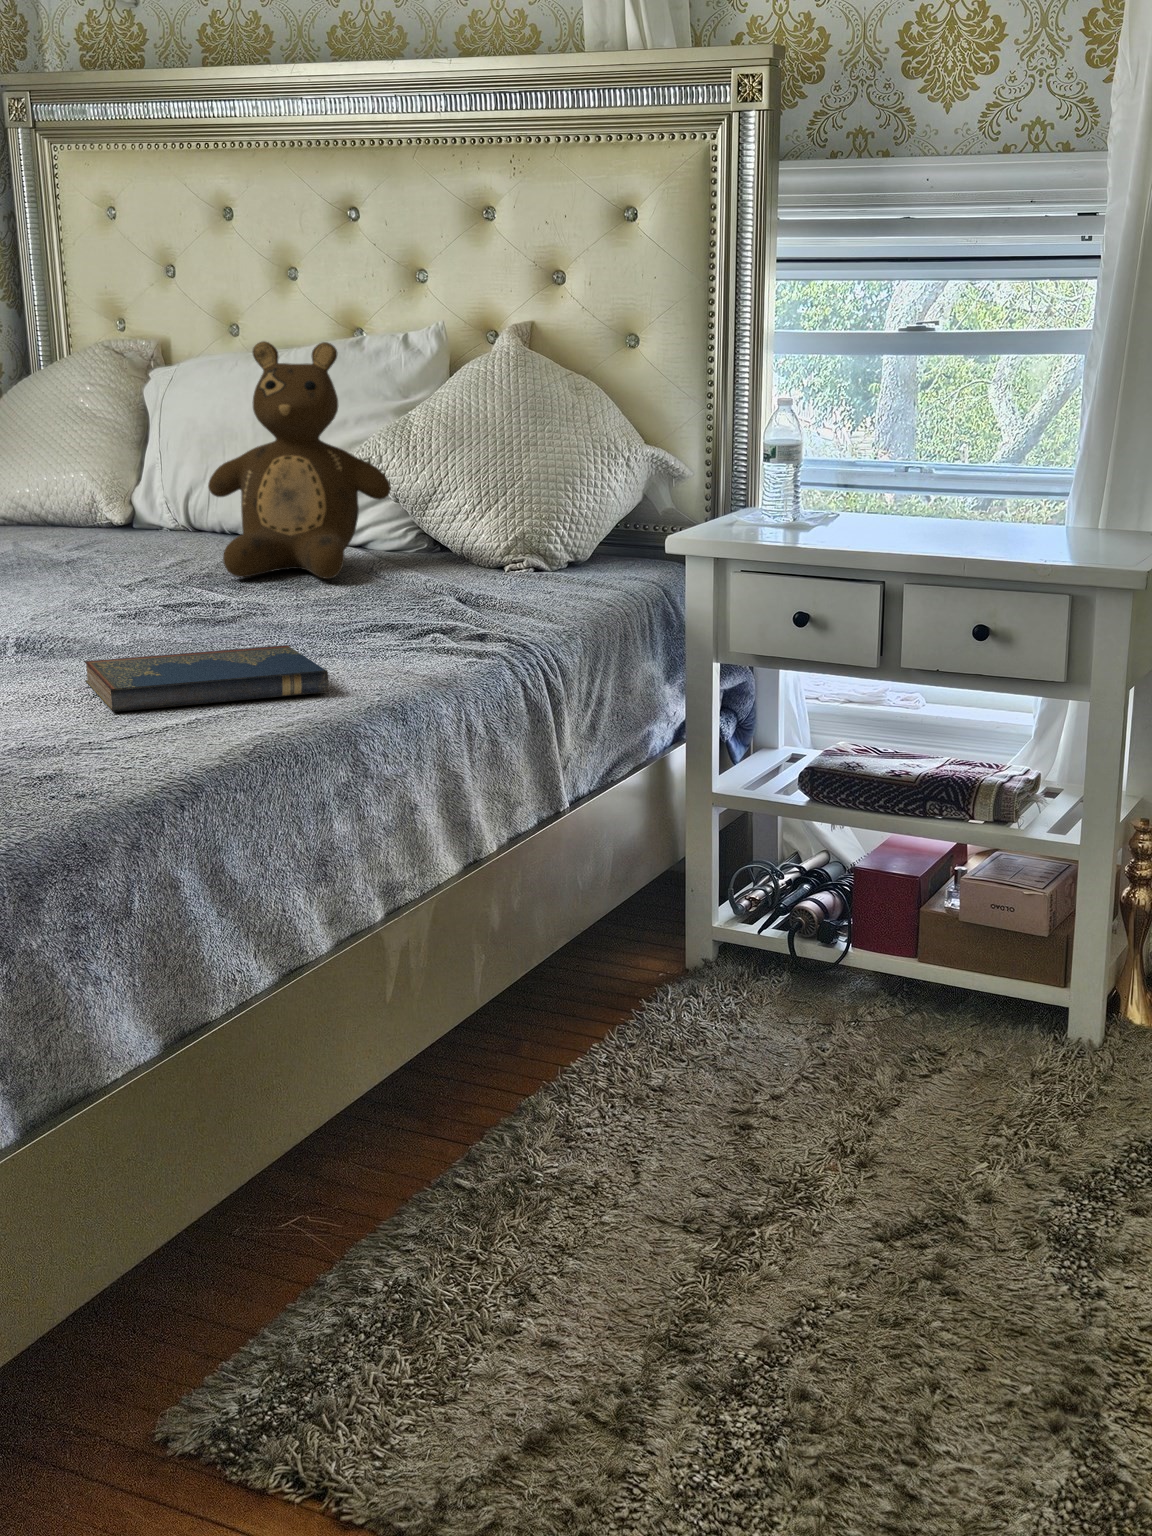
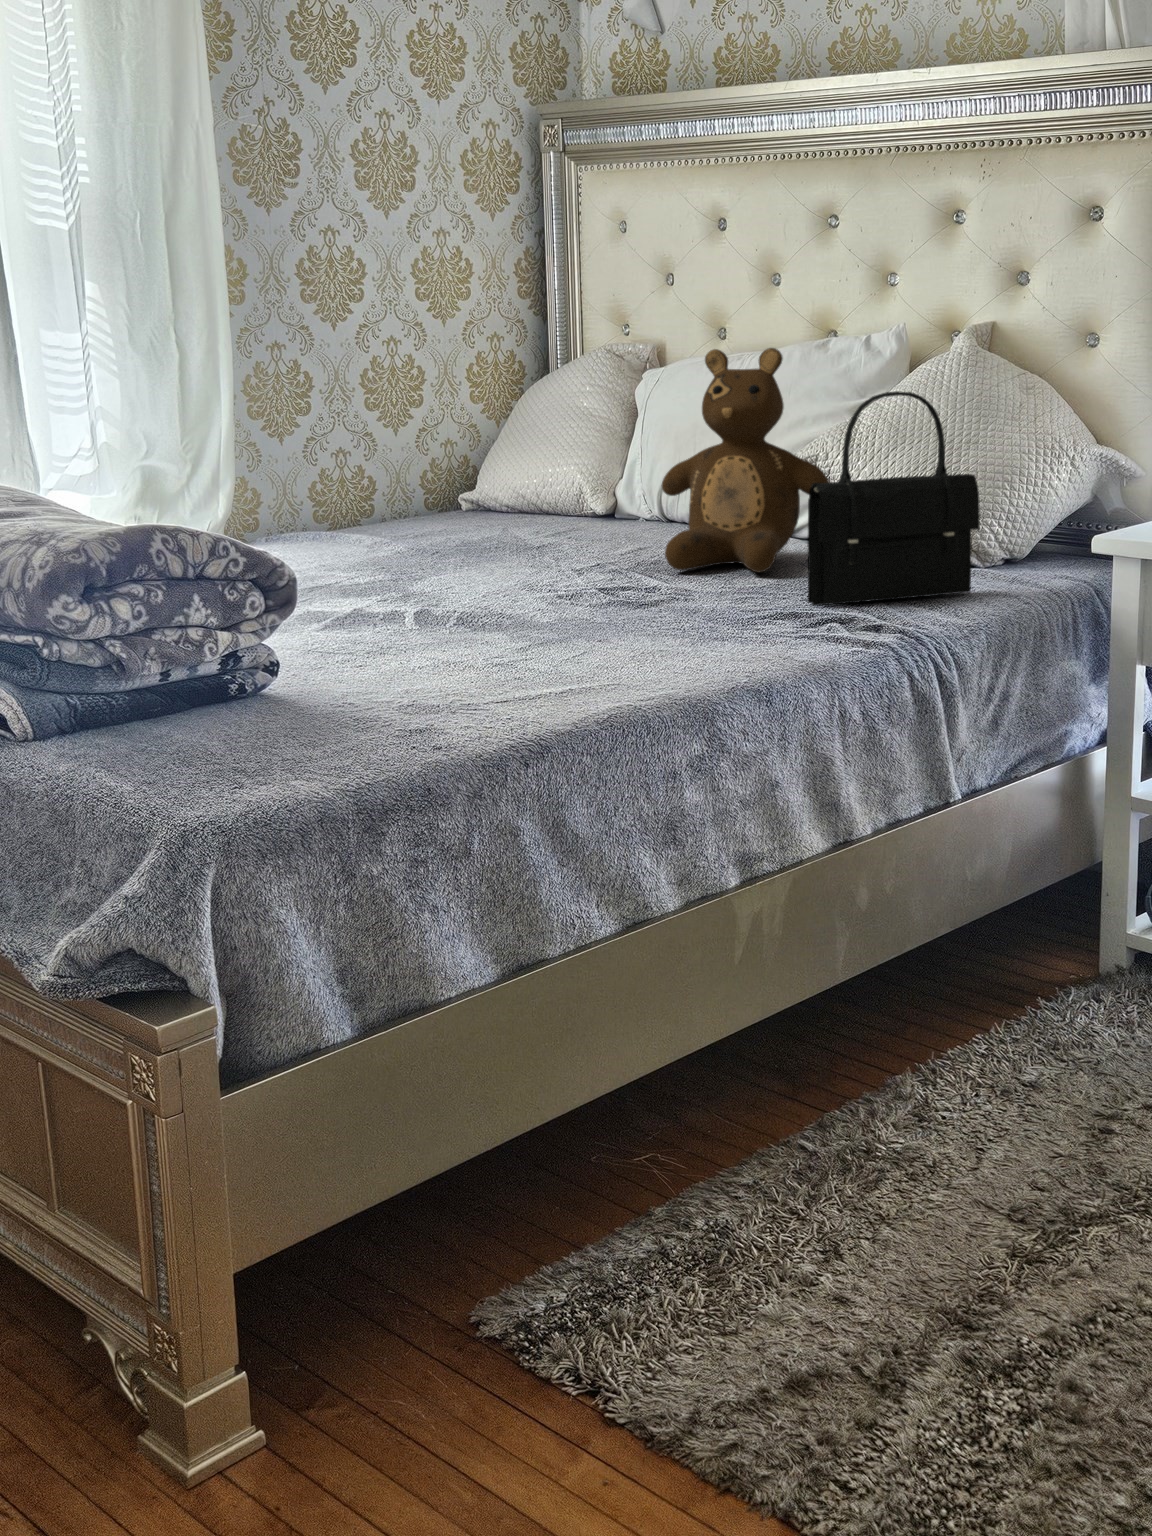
handbag: none [394,393,561,615] -> present [808,391,980,606]
hardcover book: present [84,645,328,712] -> none [495,630,700,683]

